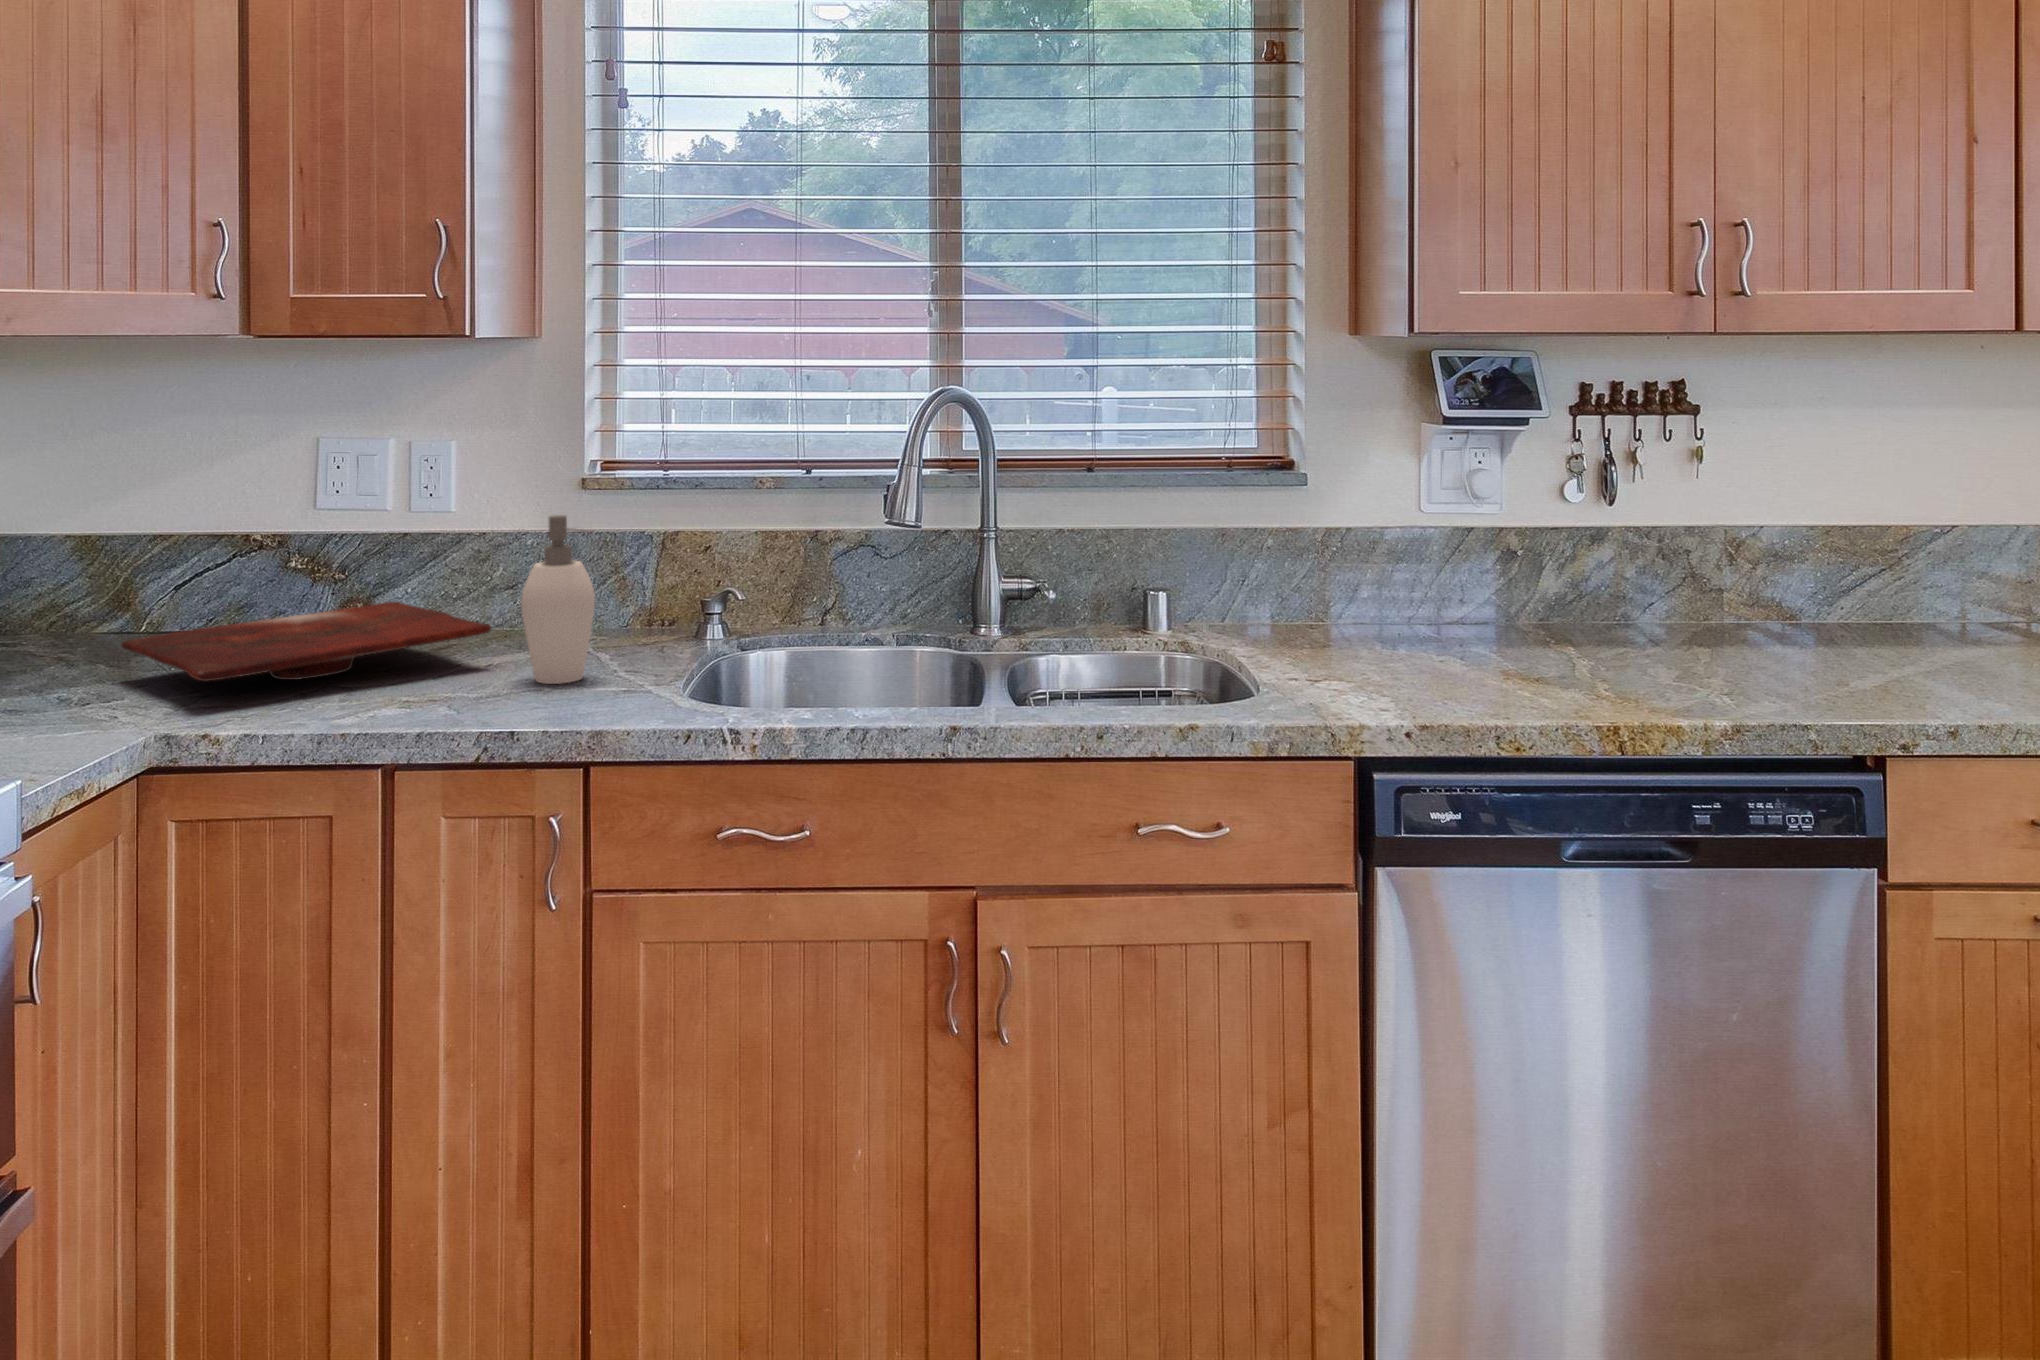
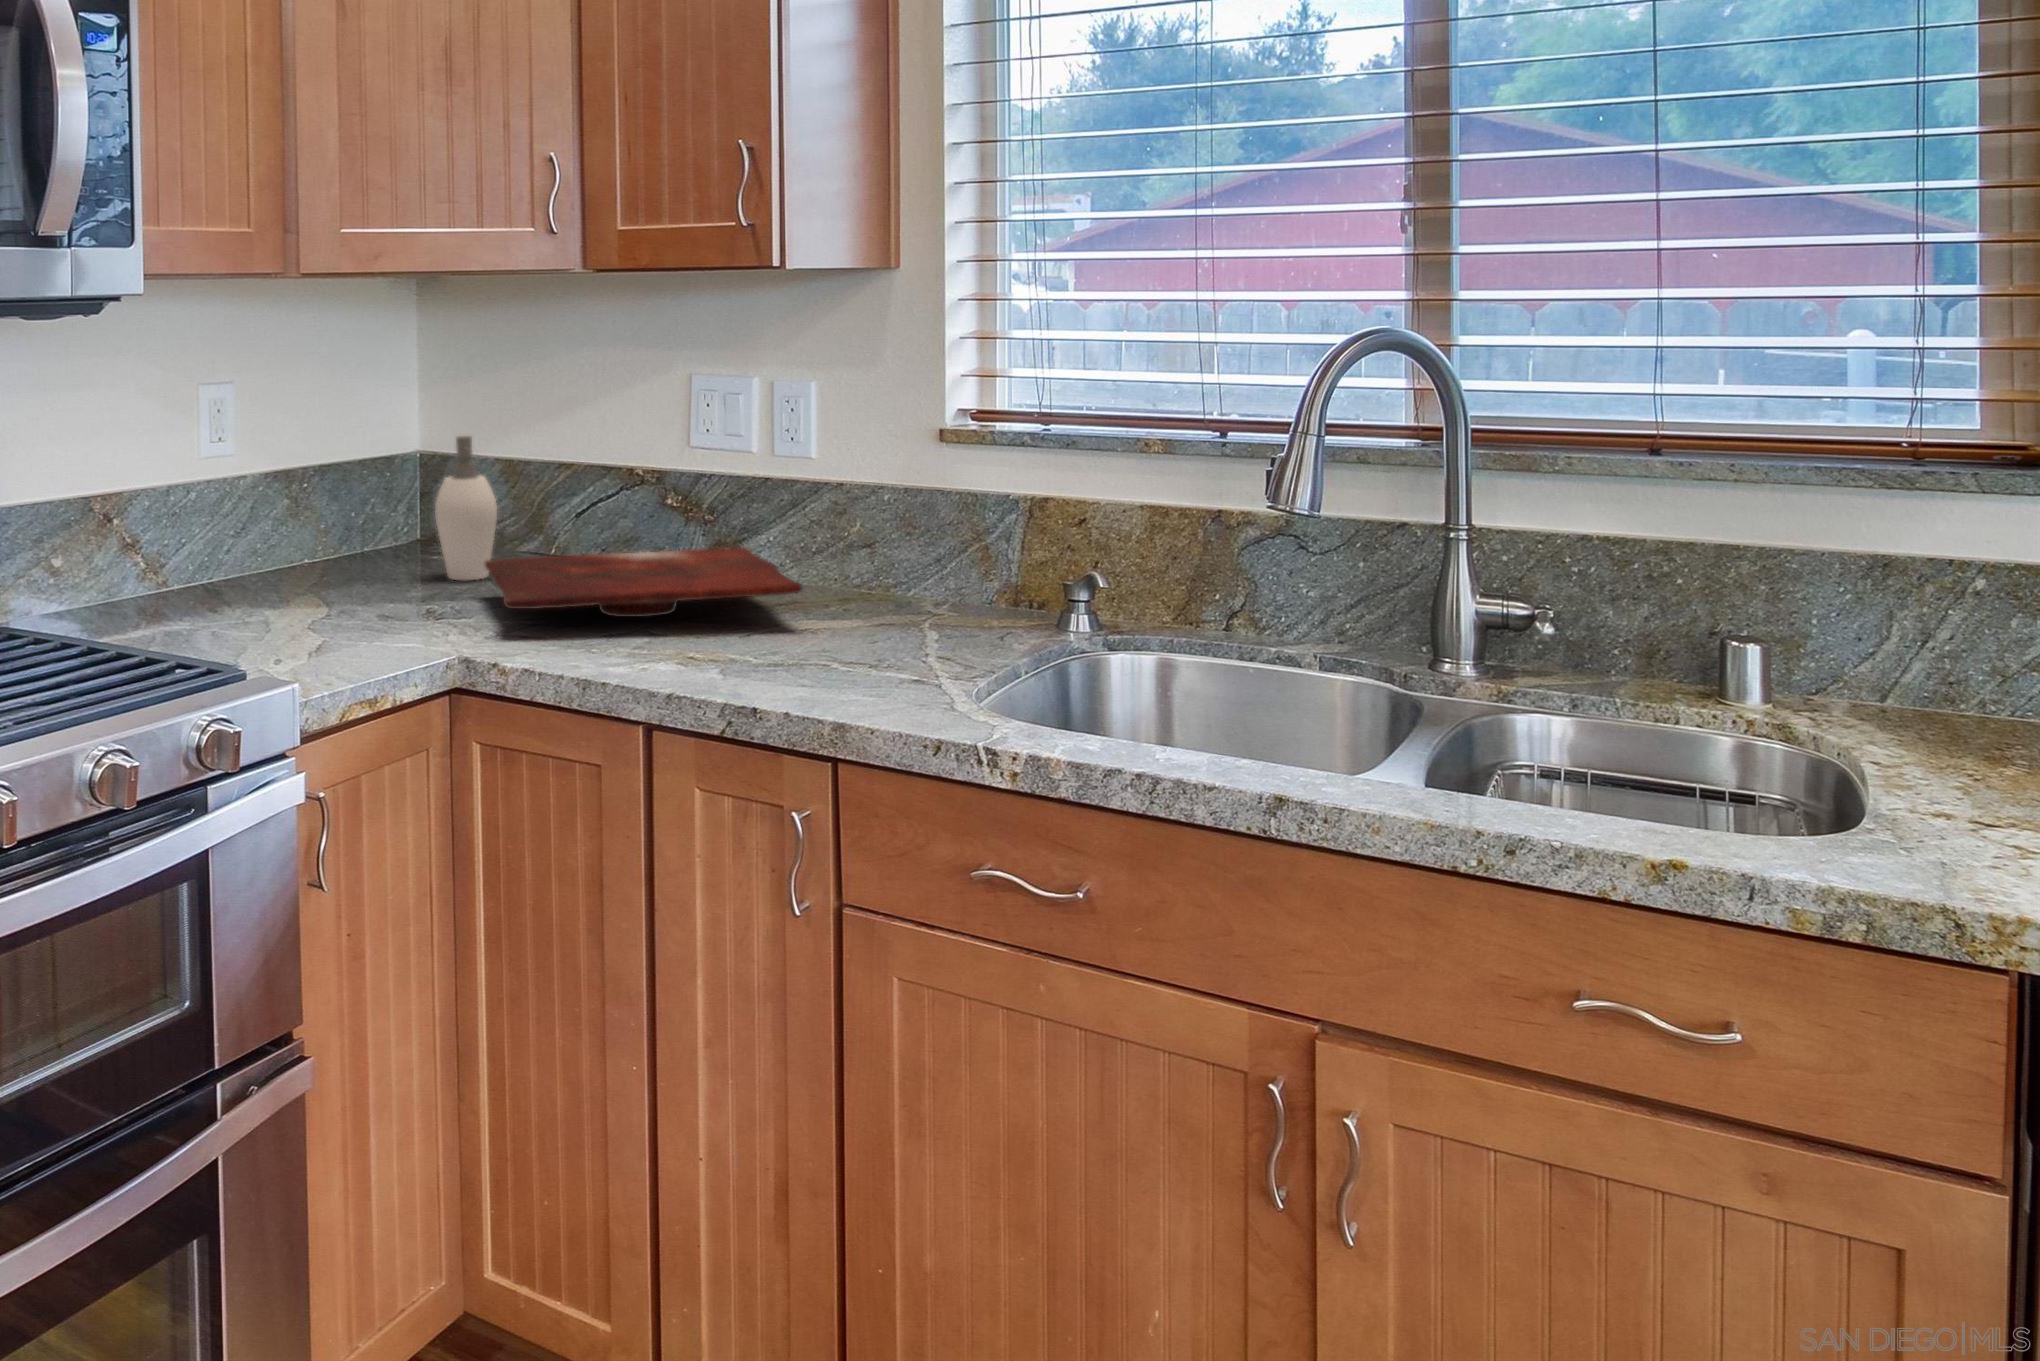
soap dispenser: present [521,515,595,684] -> present [435,436,497,580]

